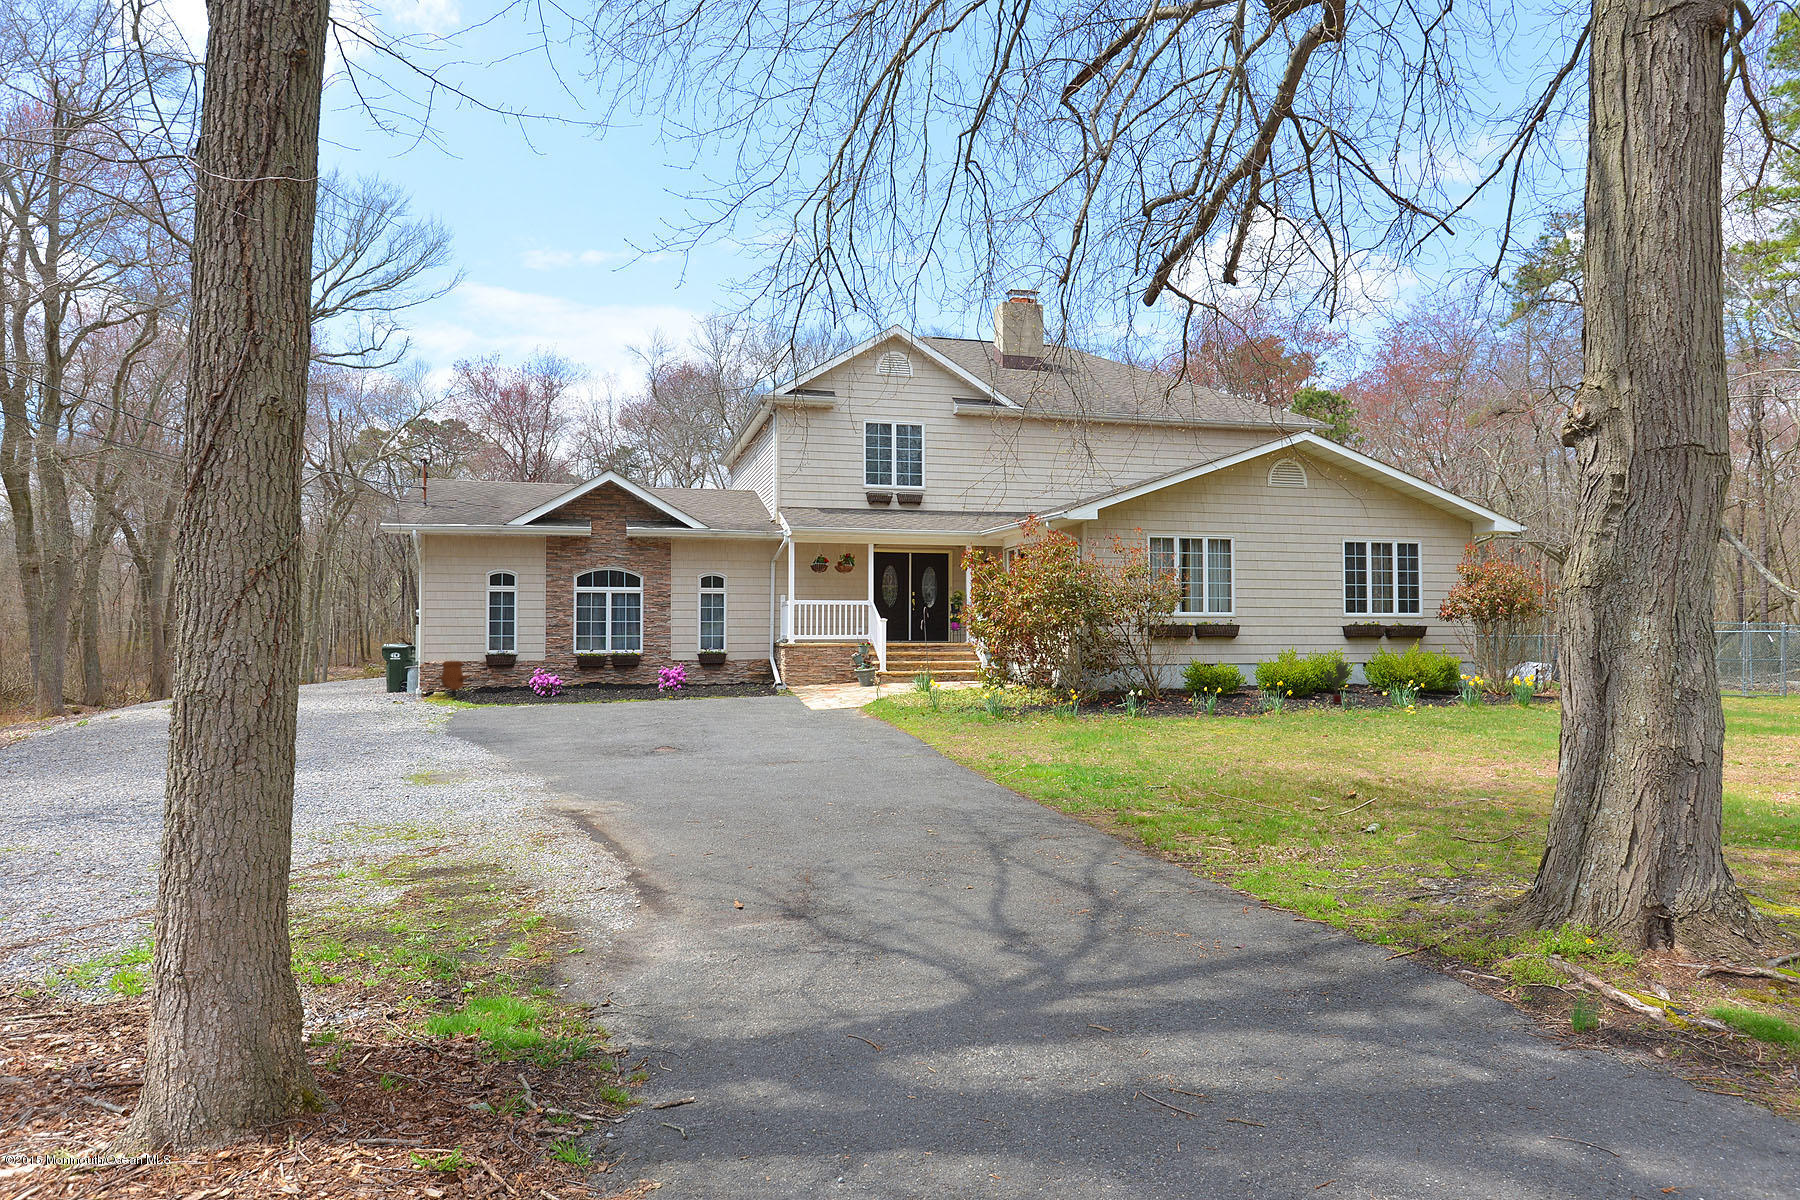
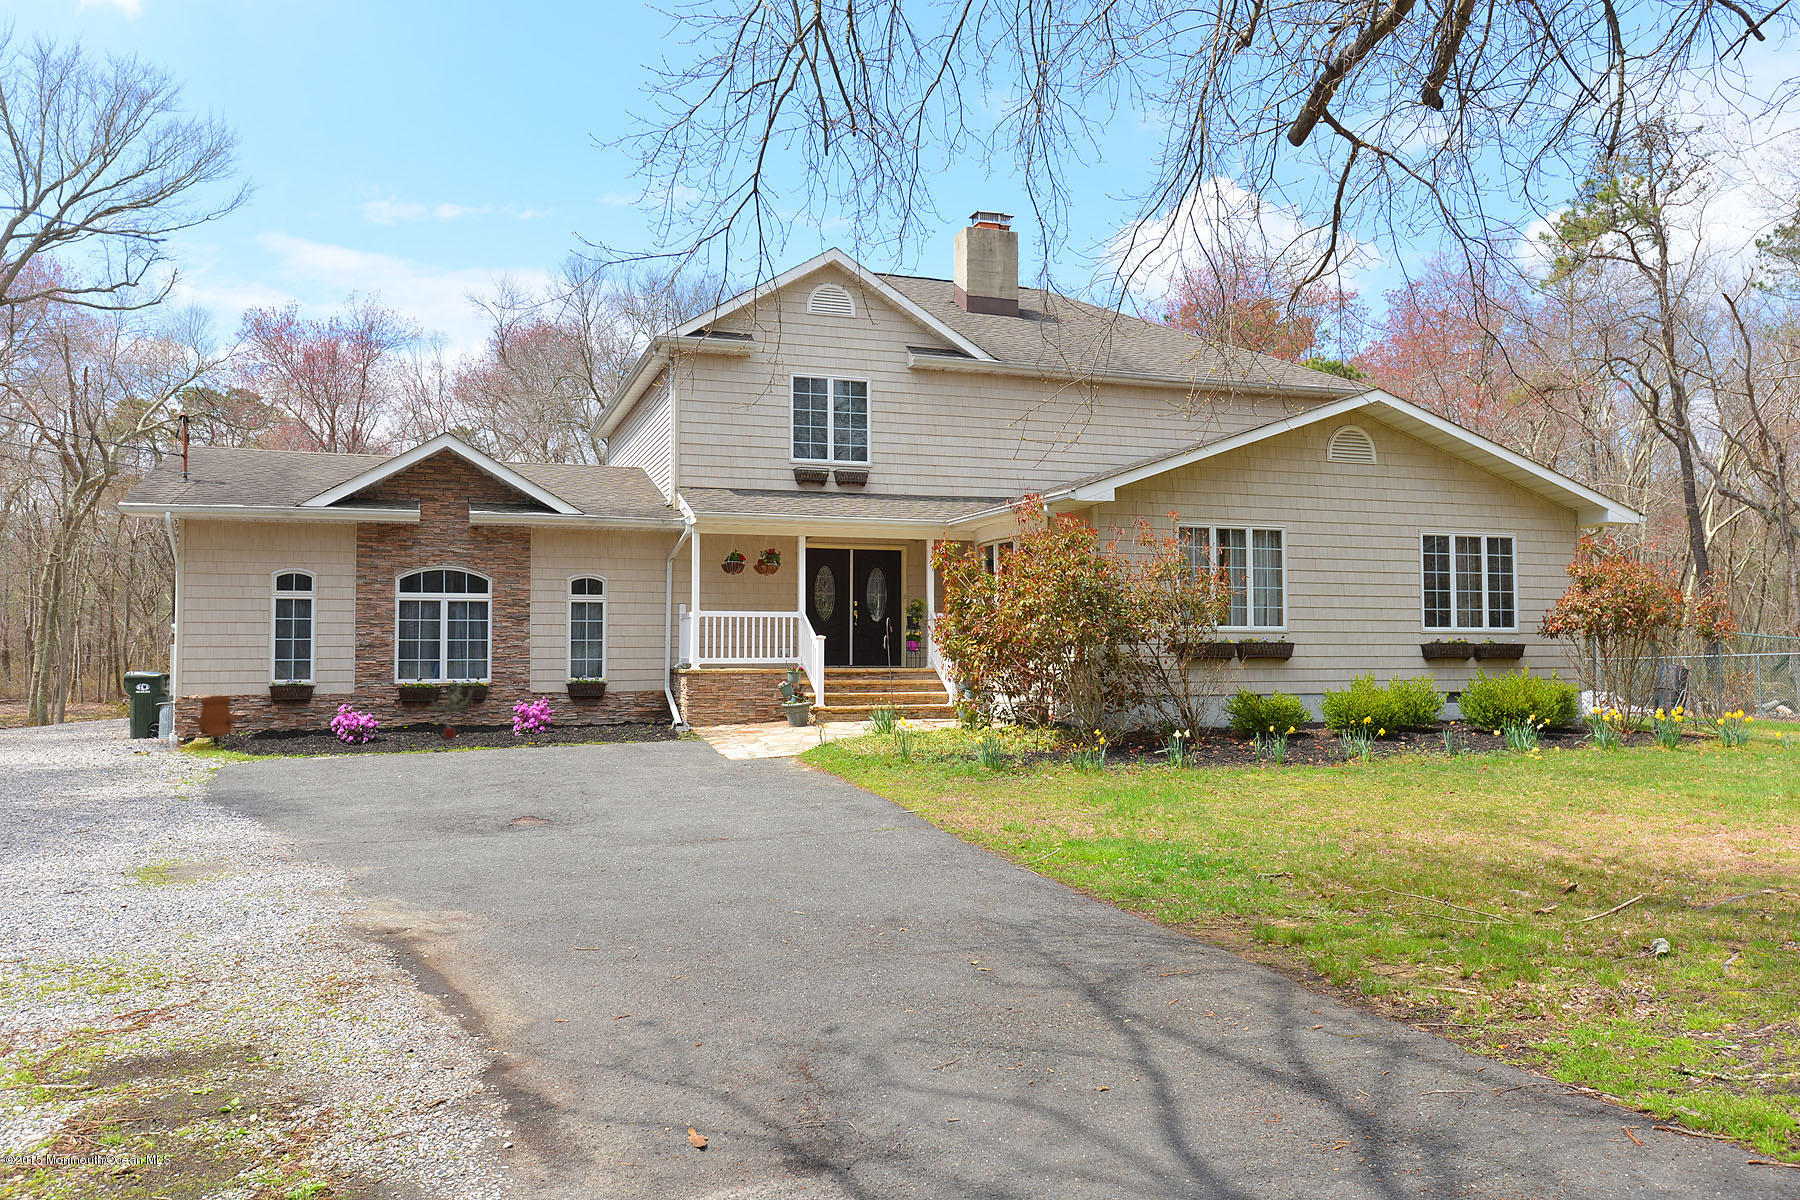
potted tree: present [1323,659,1350,704] -> present [428,686,472,739]

